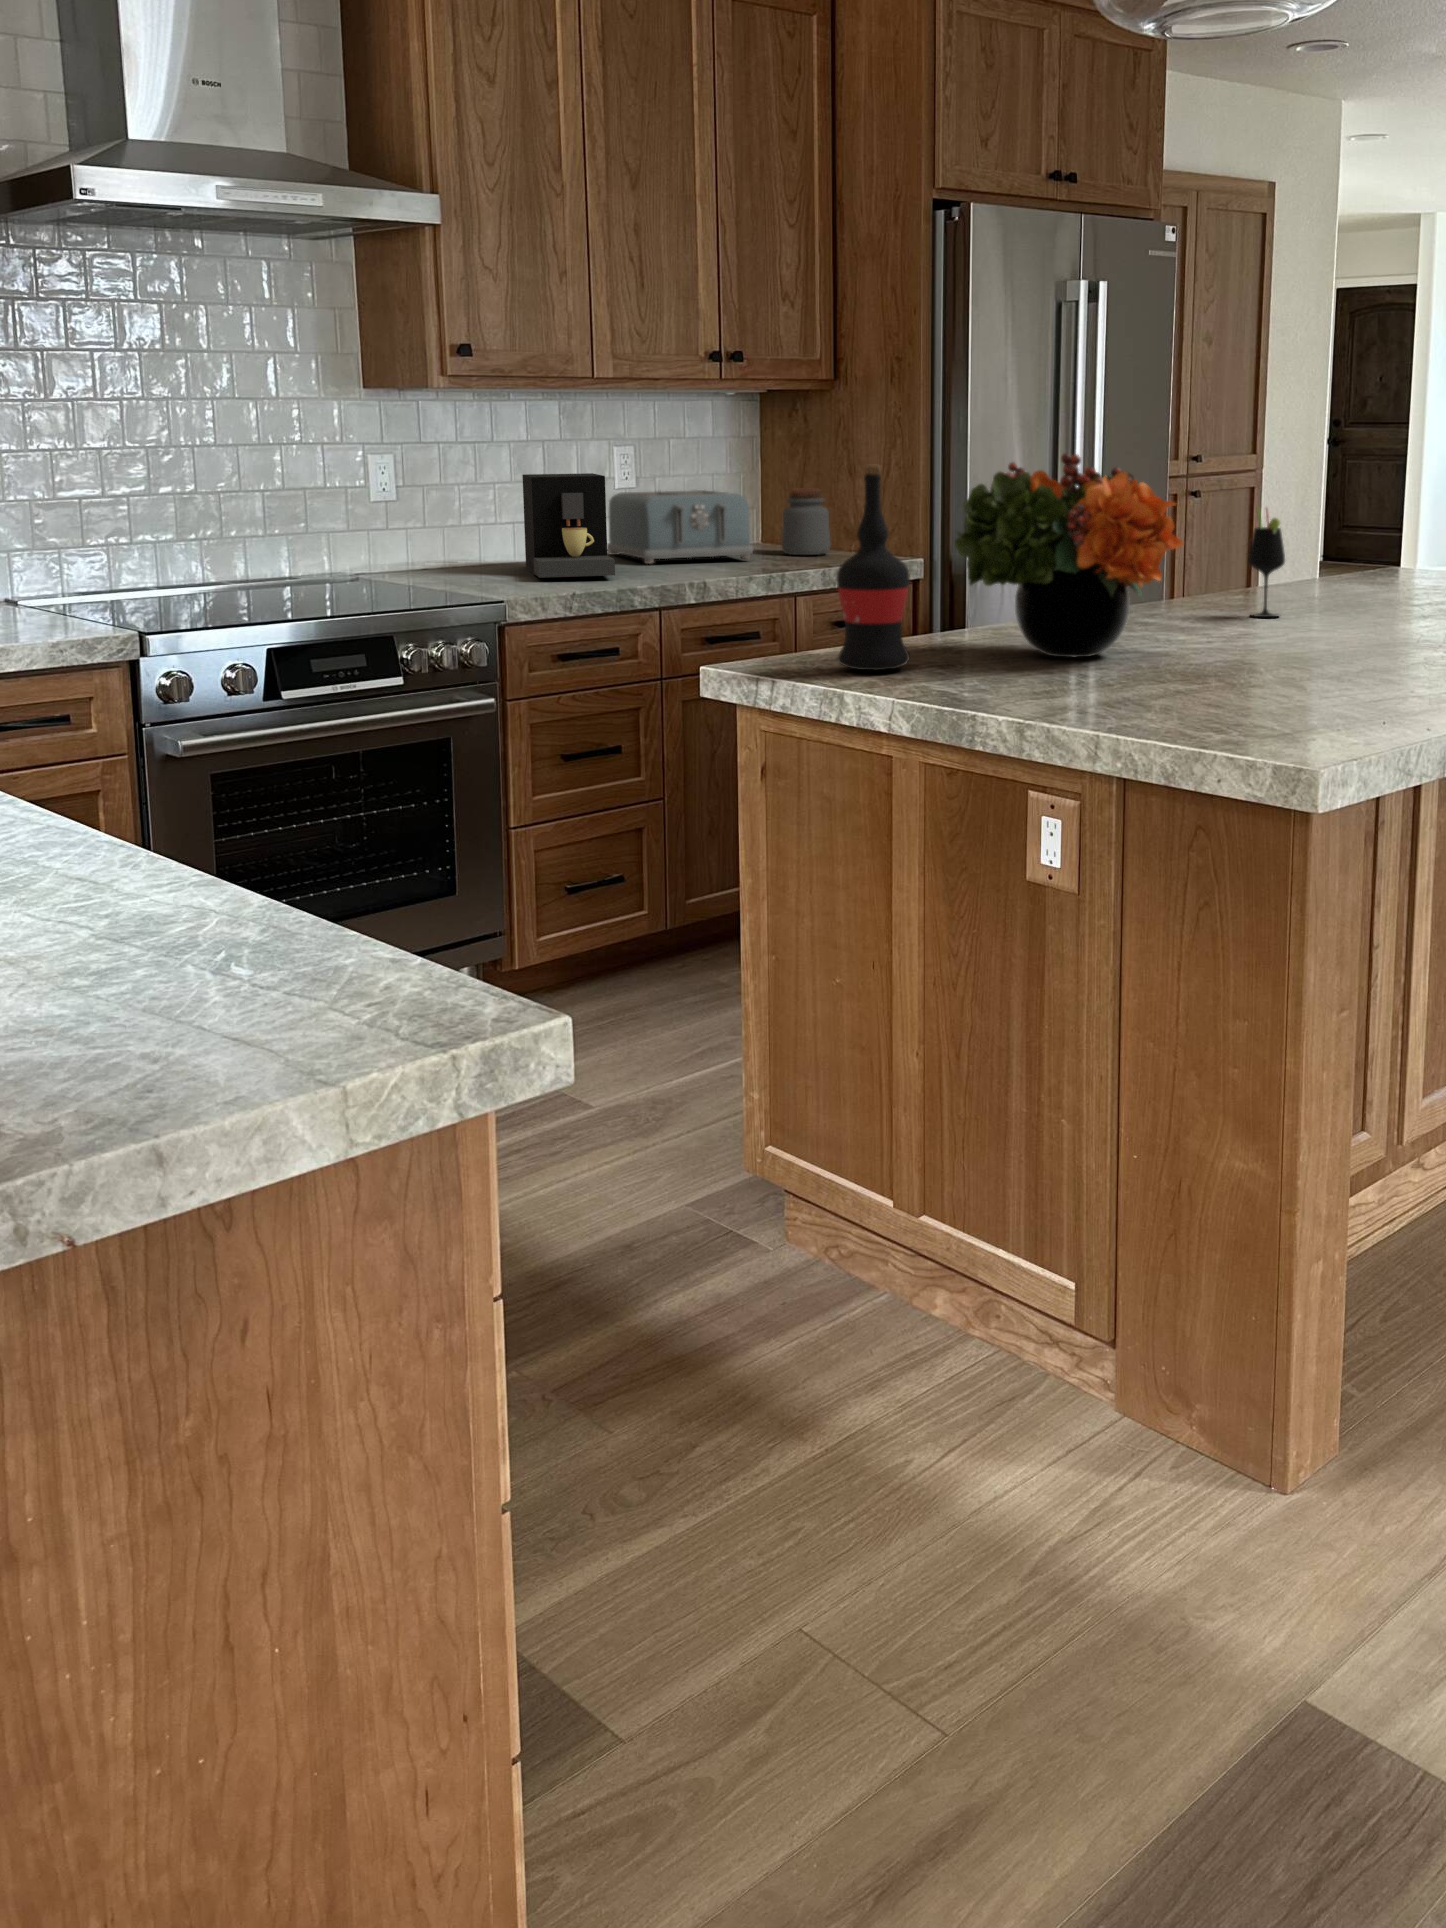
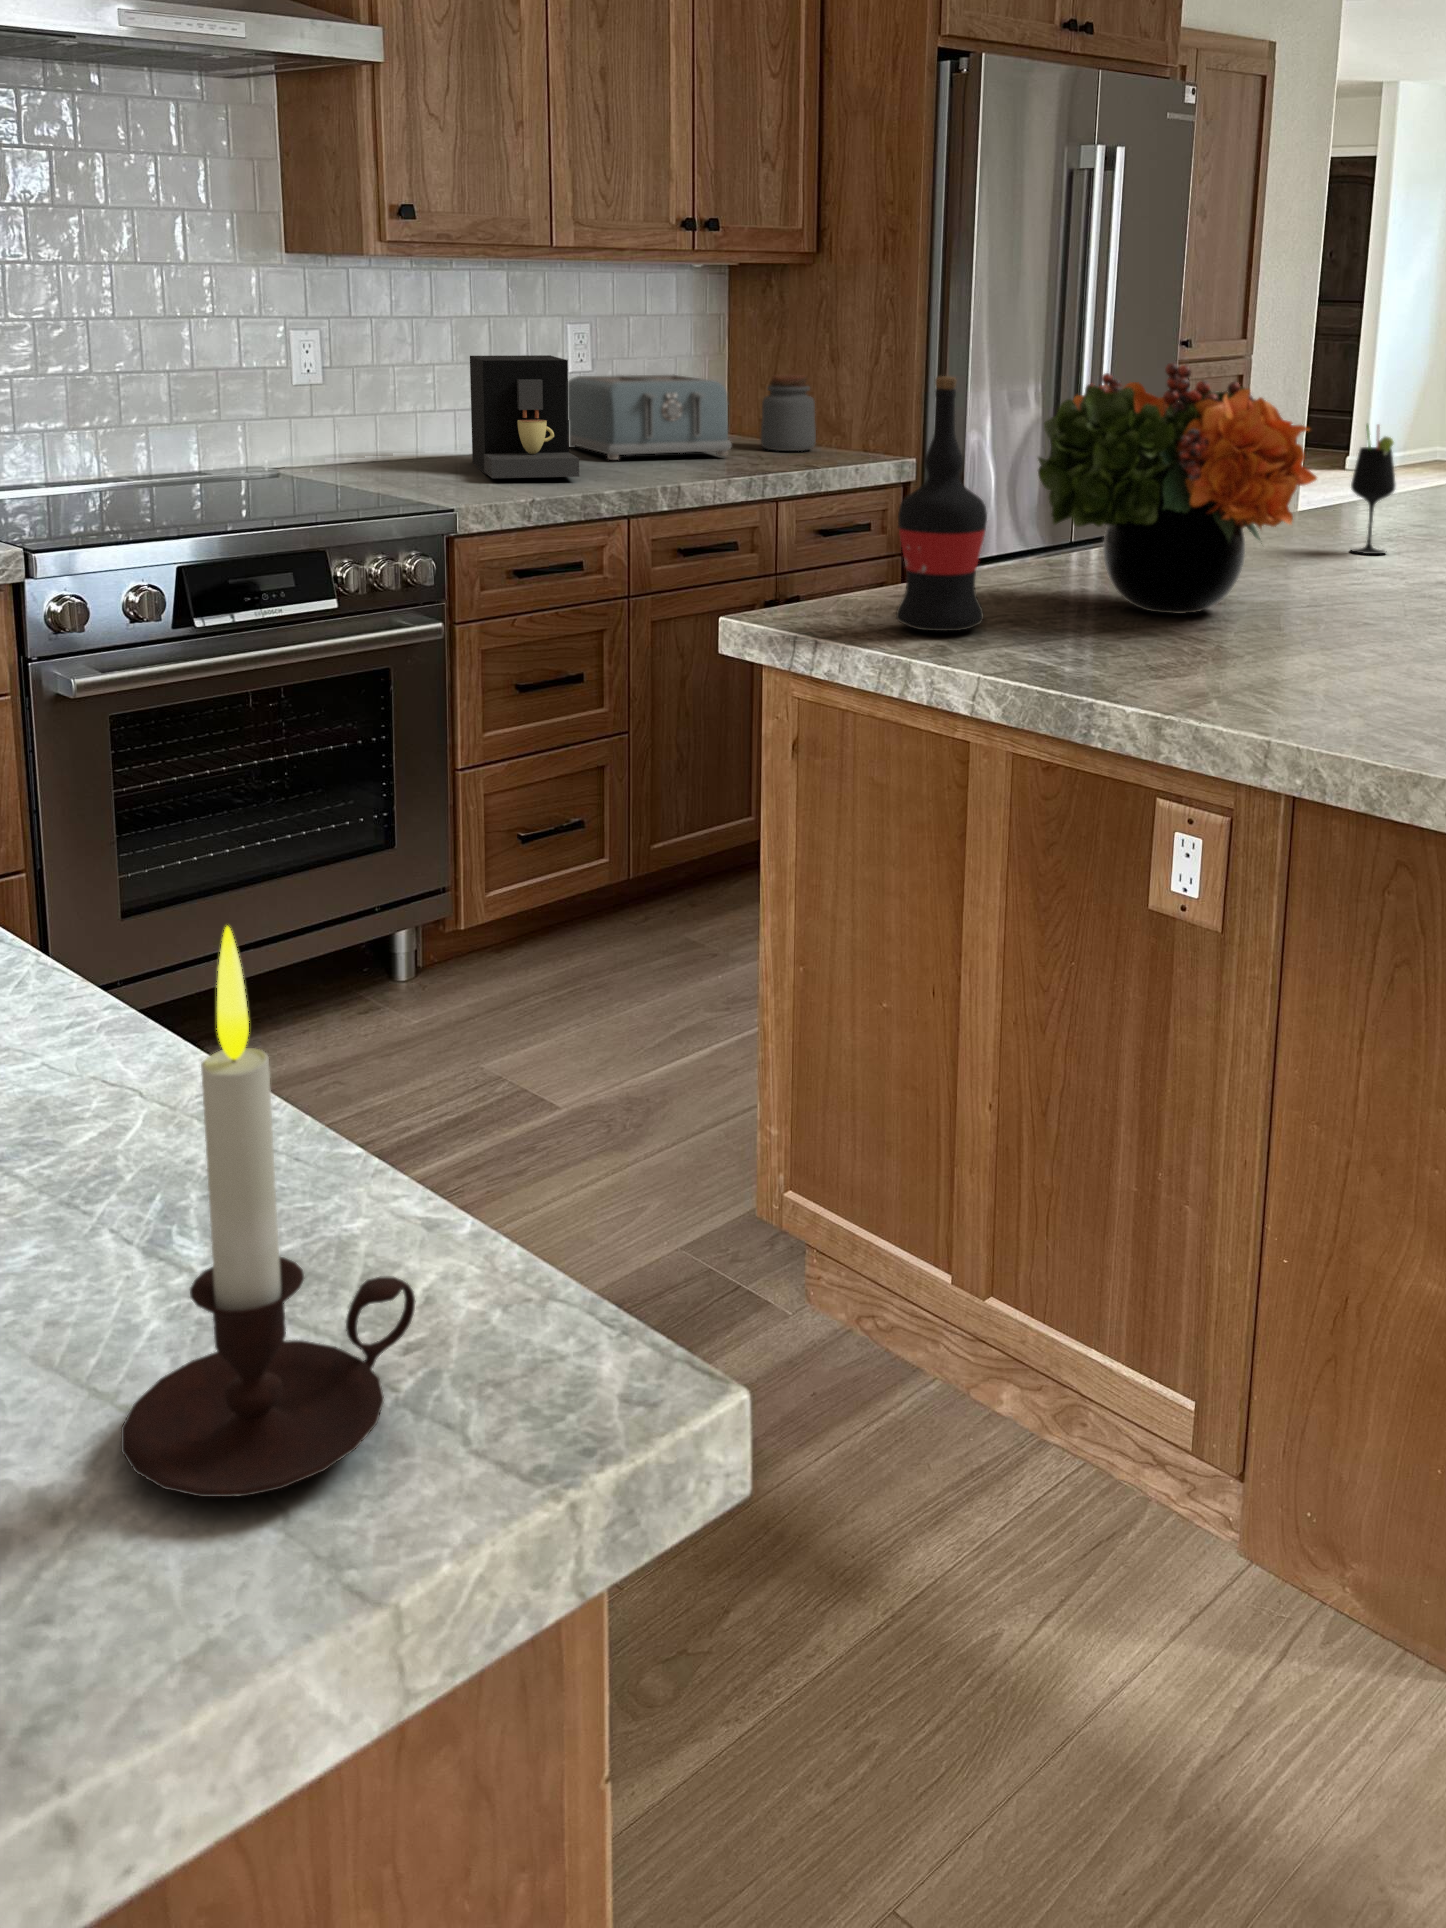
candle: none [191,719,371,1052] -> present [121,926,416,1497]

